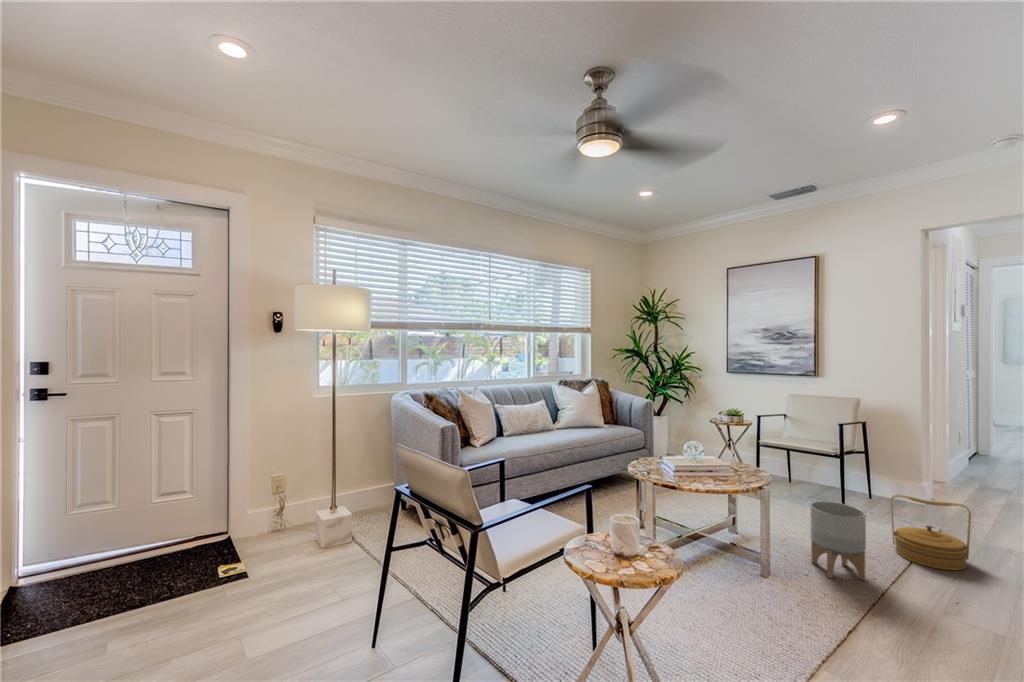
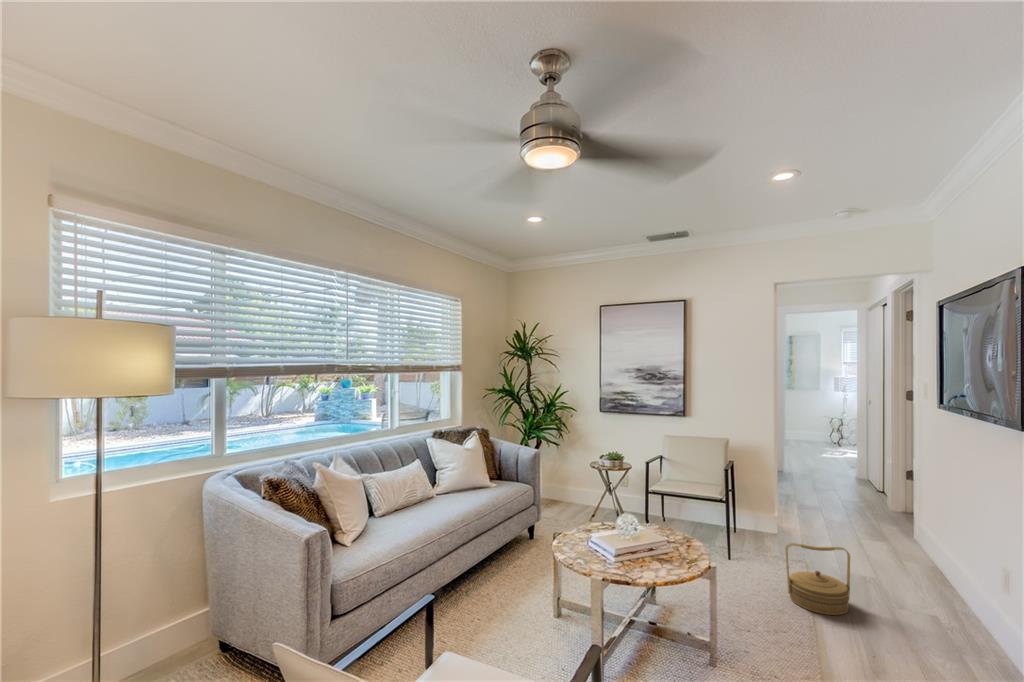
planter: present [811,501,866,580] -> none [737,564,790,652]

